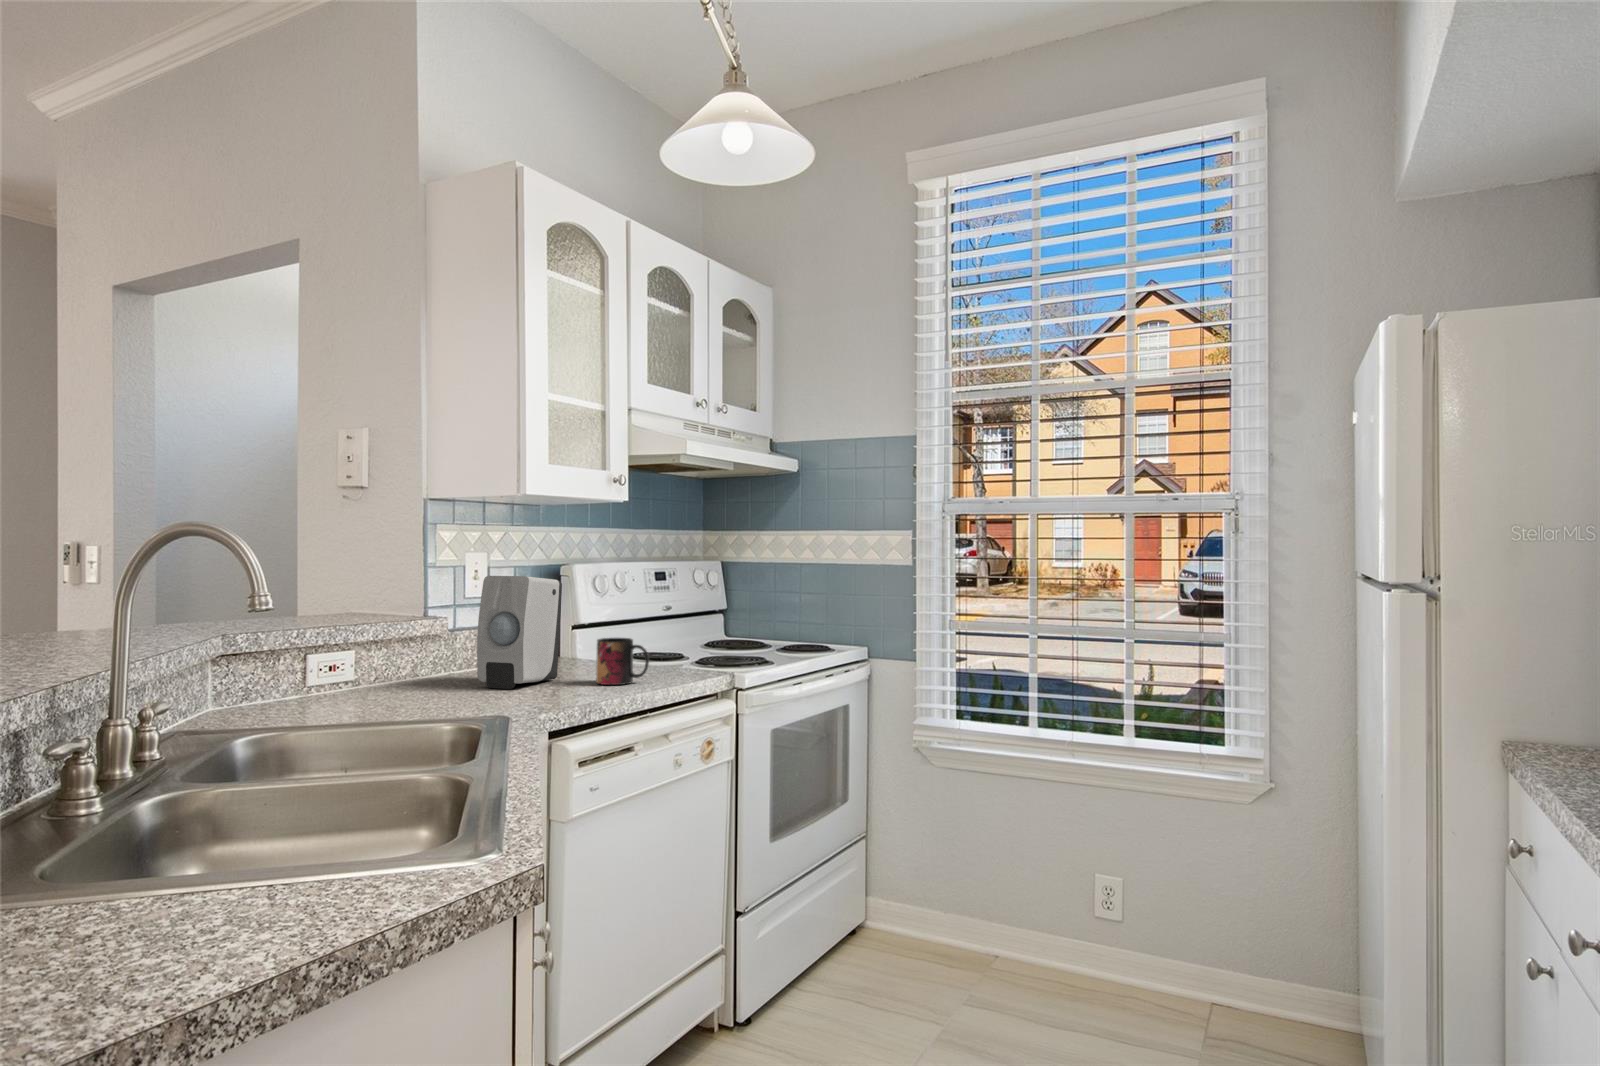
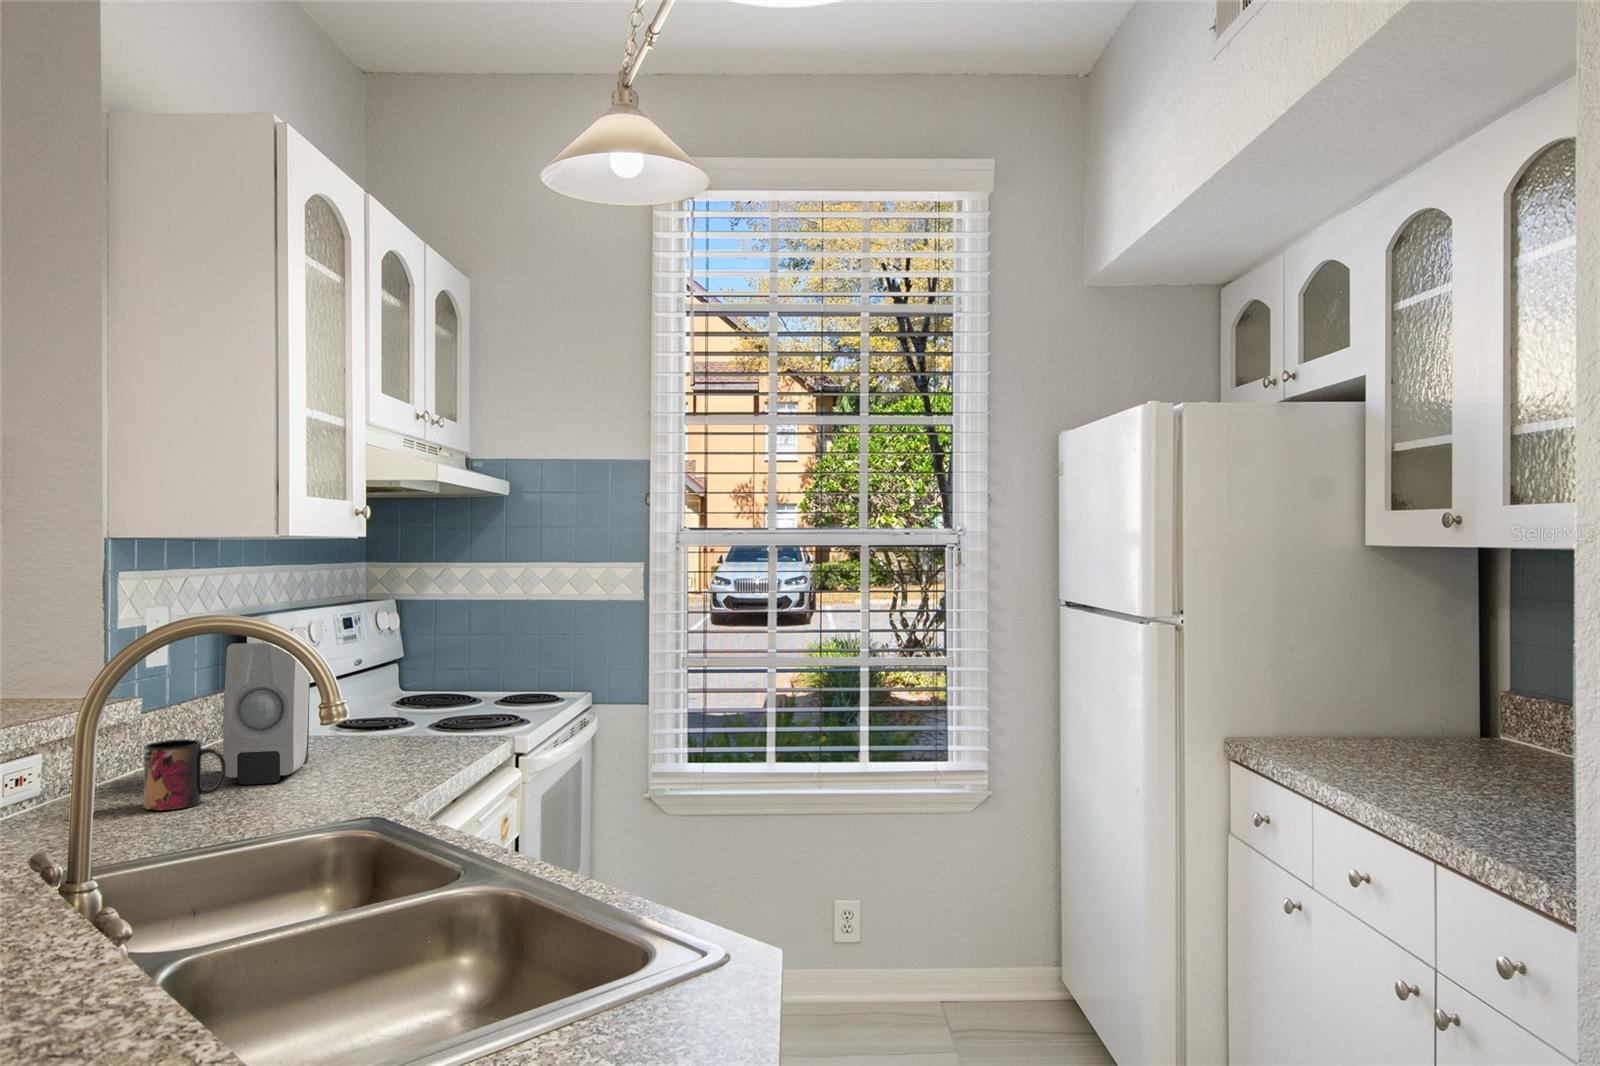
mug: present [596,638,649,685] -> present [143,739,226,810]

